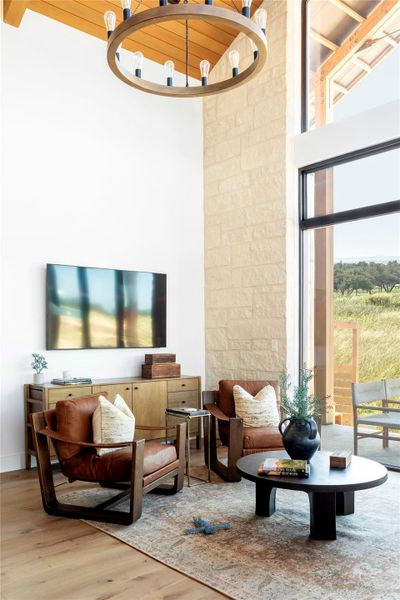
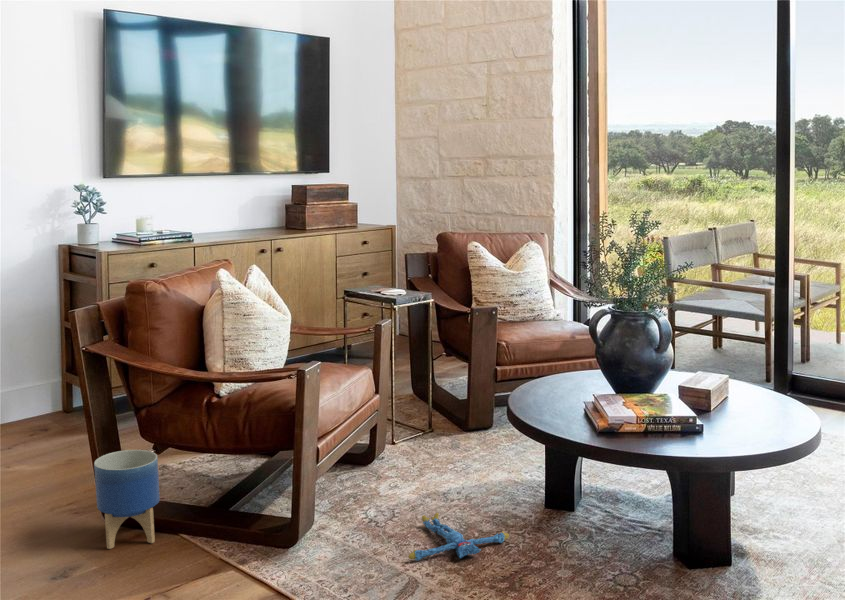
planter: none [39,481,68,527] -> present [94,450,160,549]

